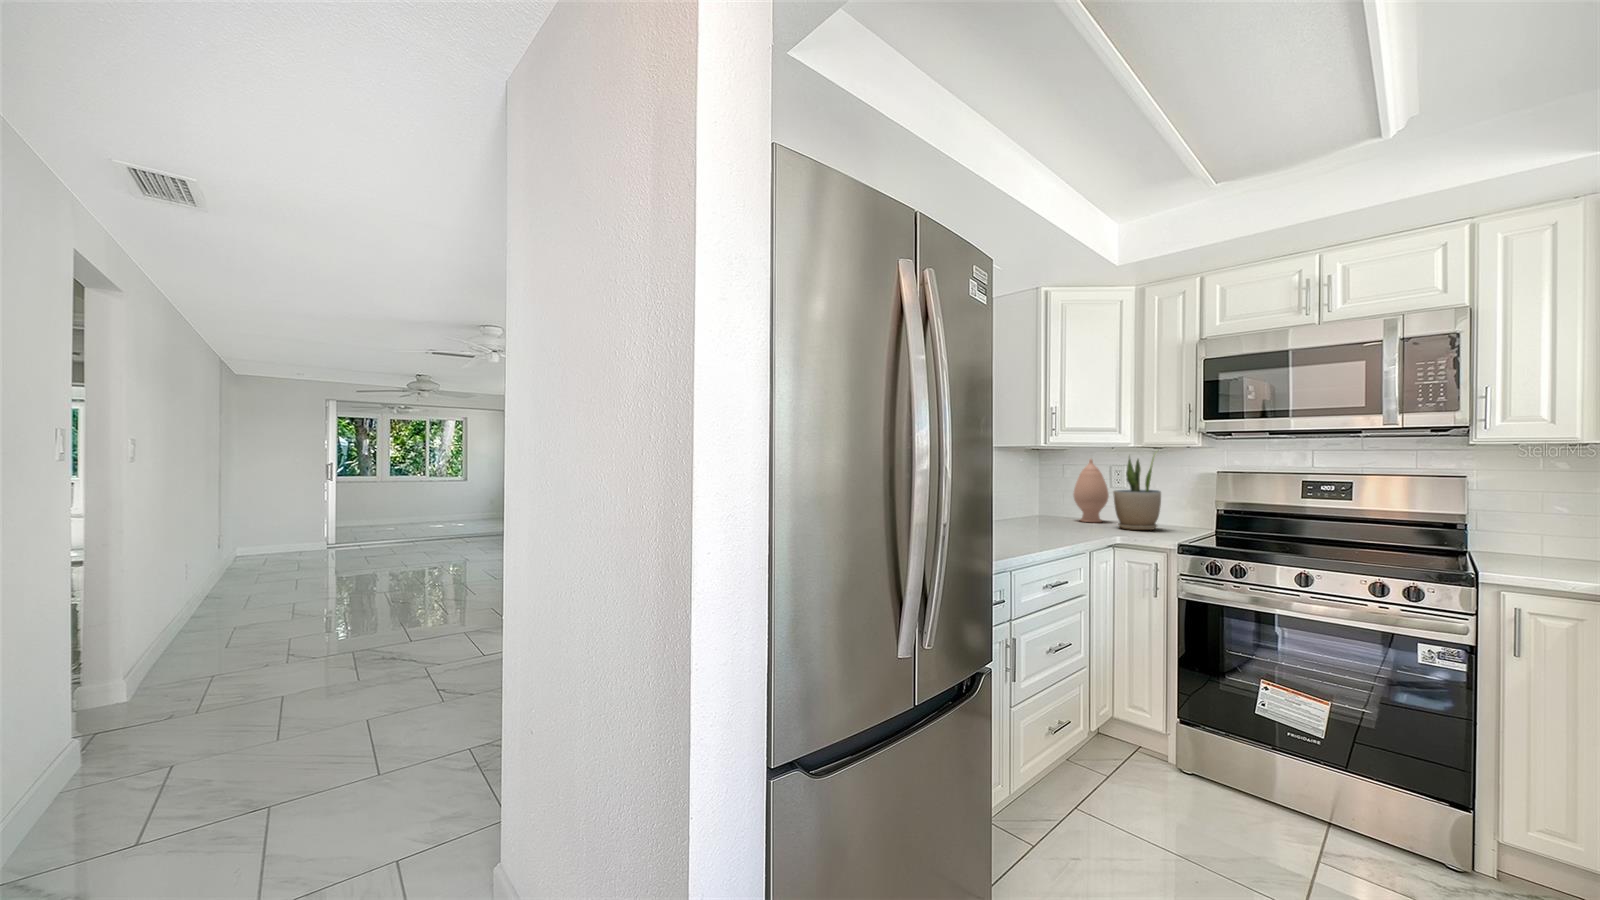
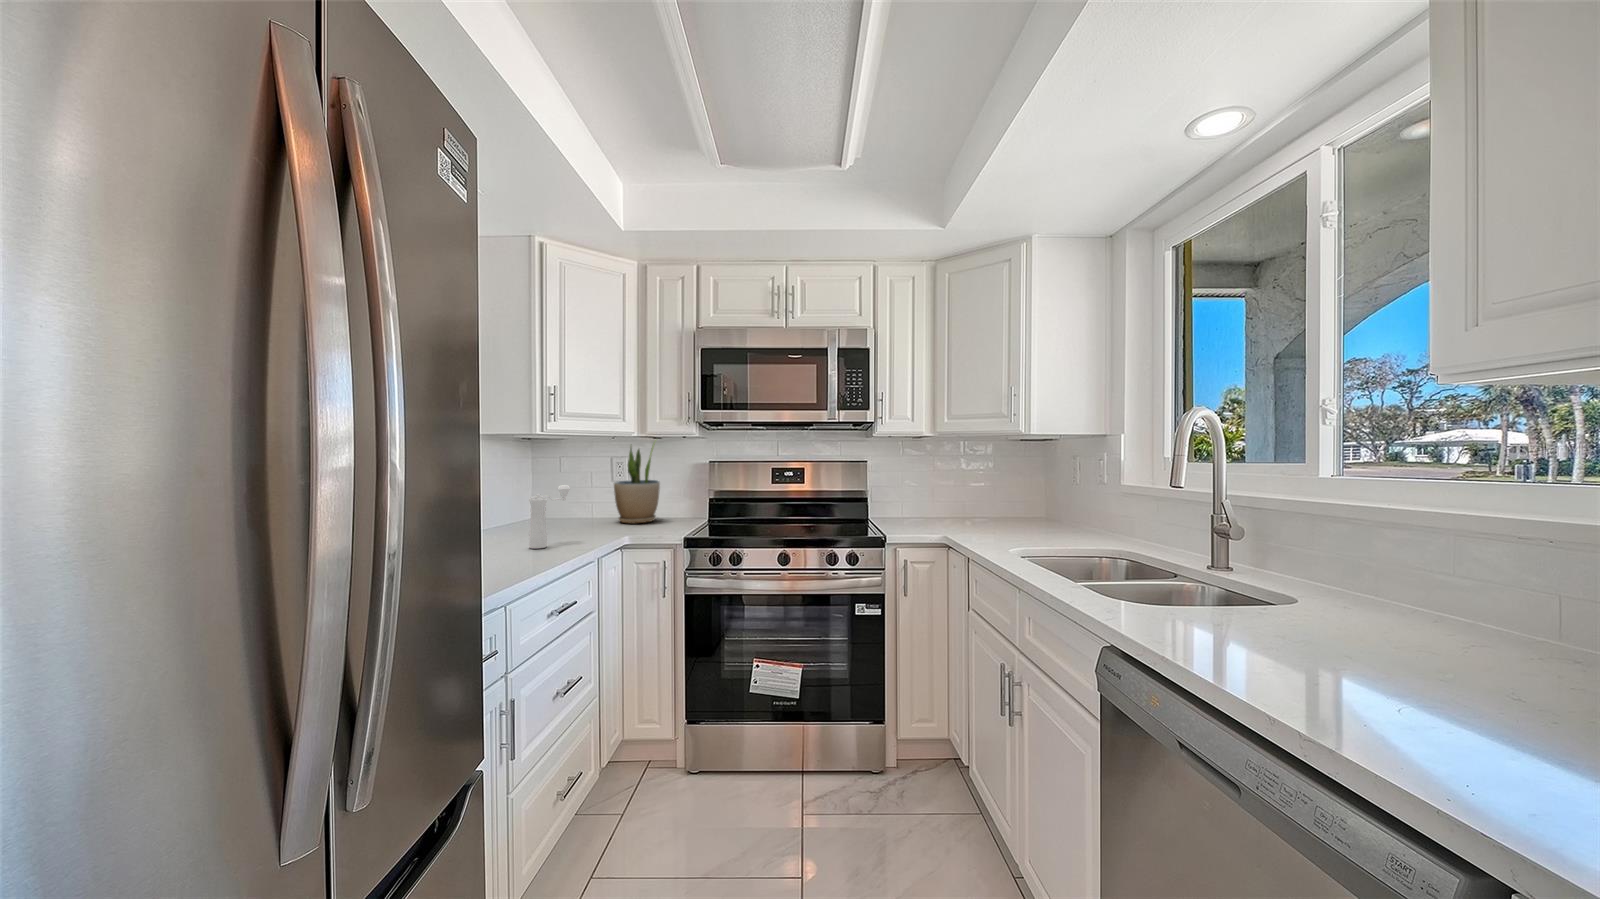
vase: present [1073,459,1109,522] -> none [569,448,606,517]
pepper mill: none [1034,488,1068,537] -> present [529,485,570,549]

